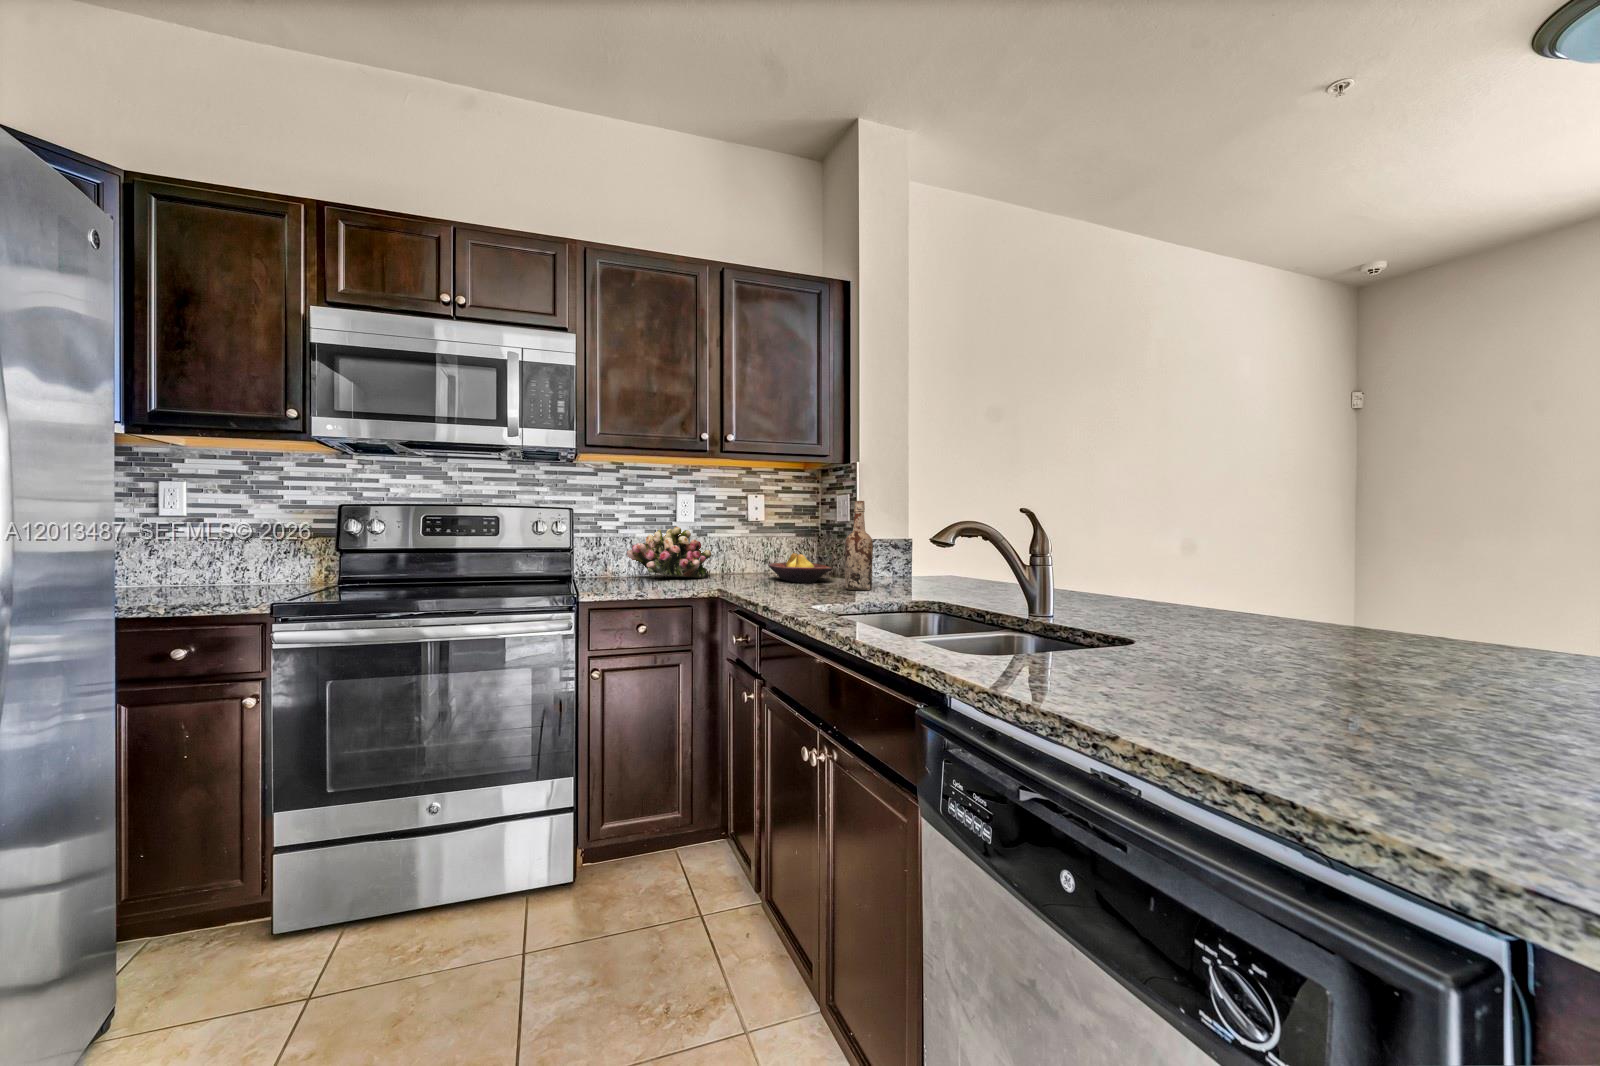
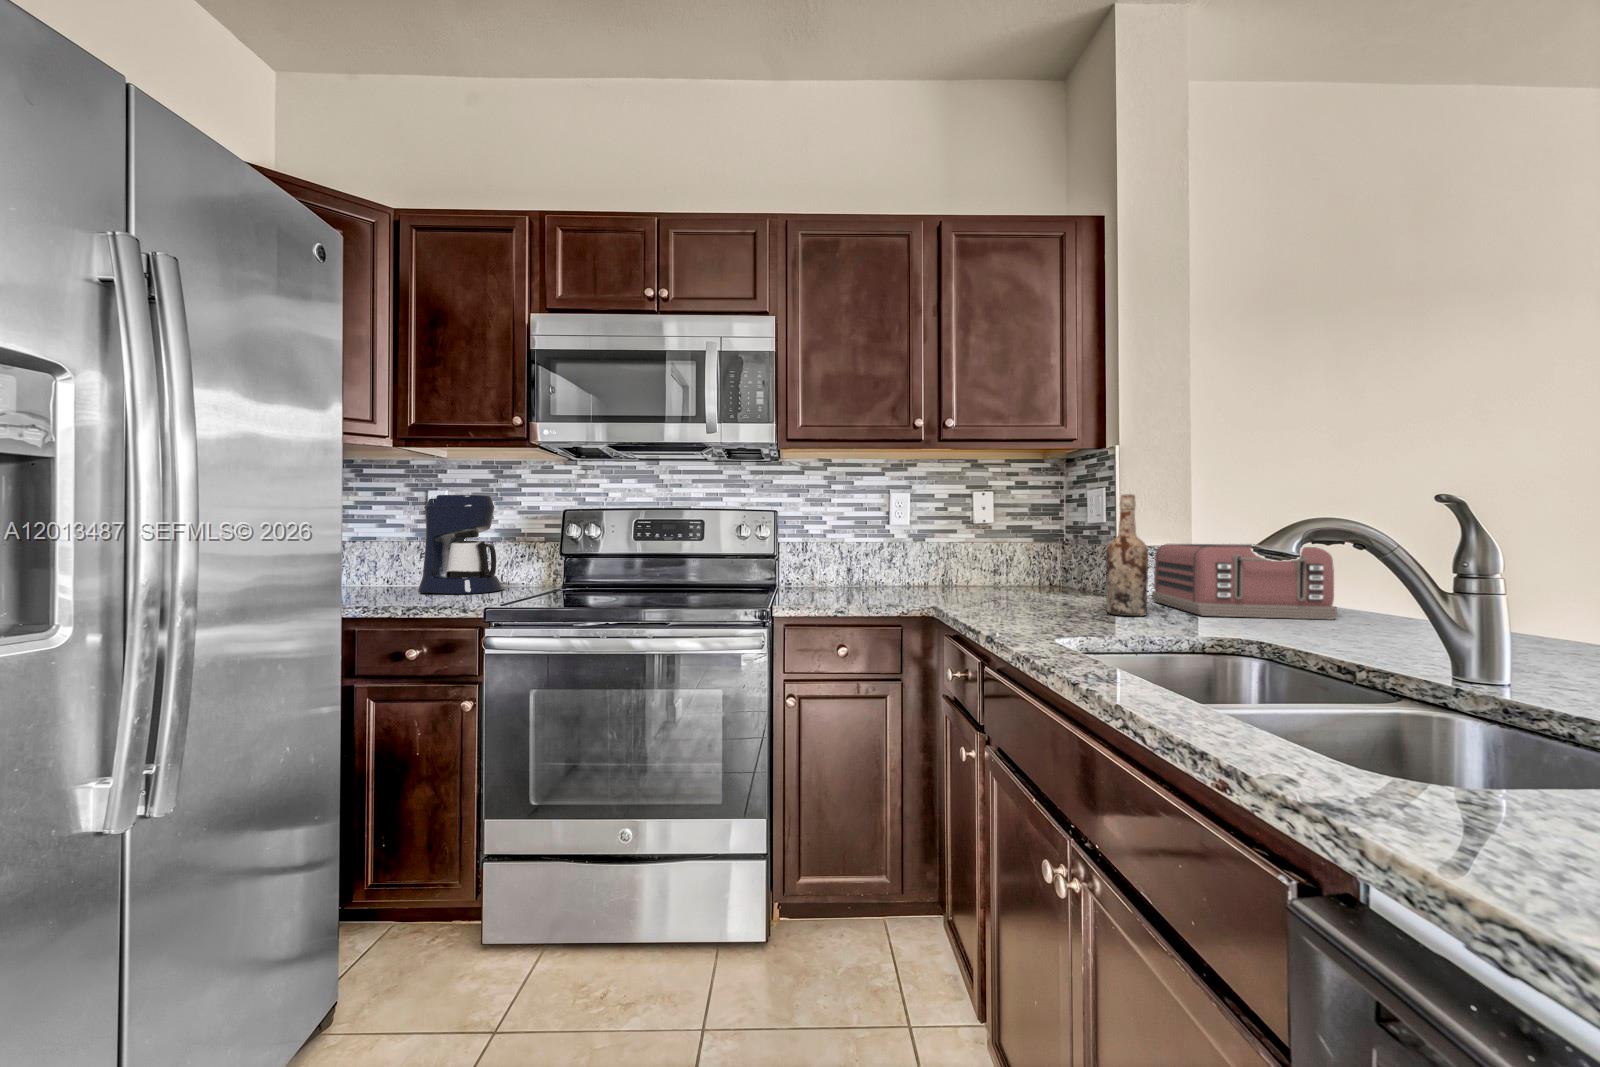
coffee maker: none [154,486,261,594] -> present [418,495,503,594]
flower arrangement: present [627,527,711,578] -> none [835,530,929,589]
toaster: none [879,537,987,589] -> present [1152,544,1337,620]
fruit bowl: present [768,553,832,583] -> none [998,562,1084,601]

